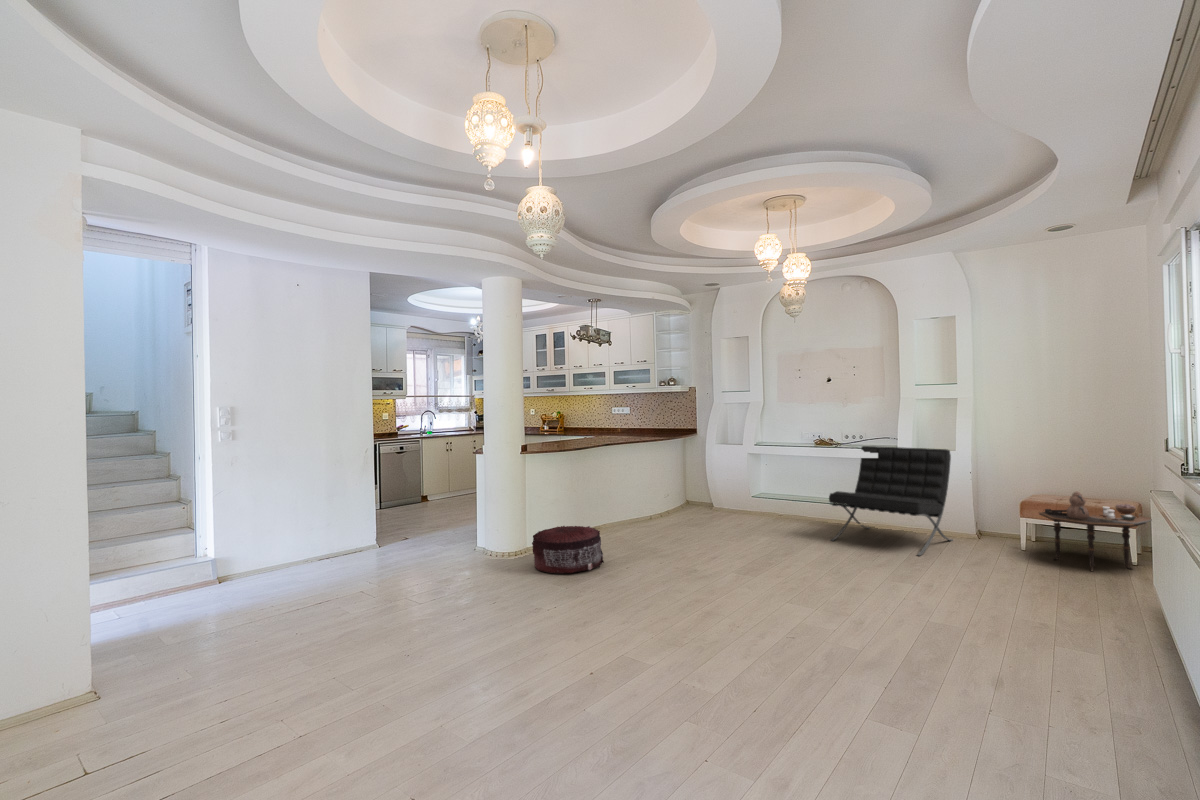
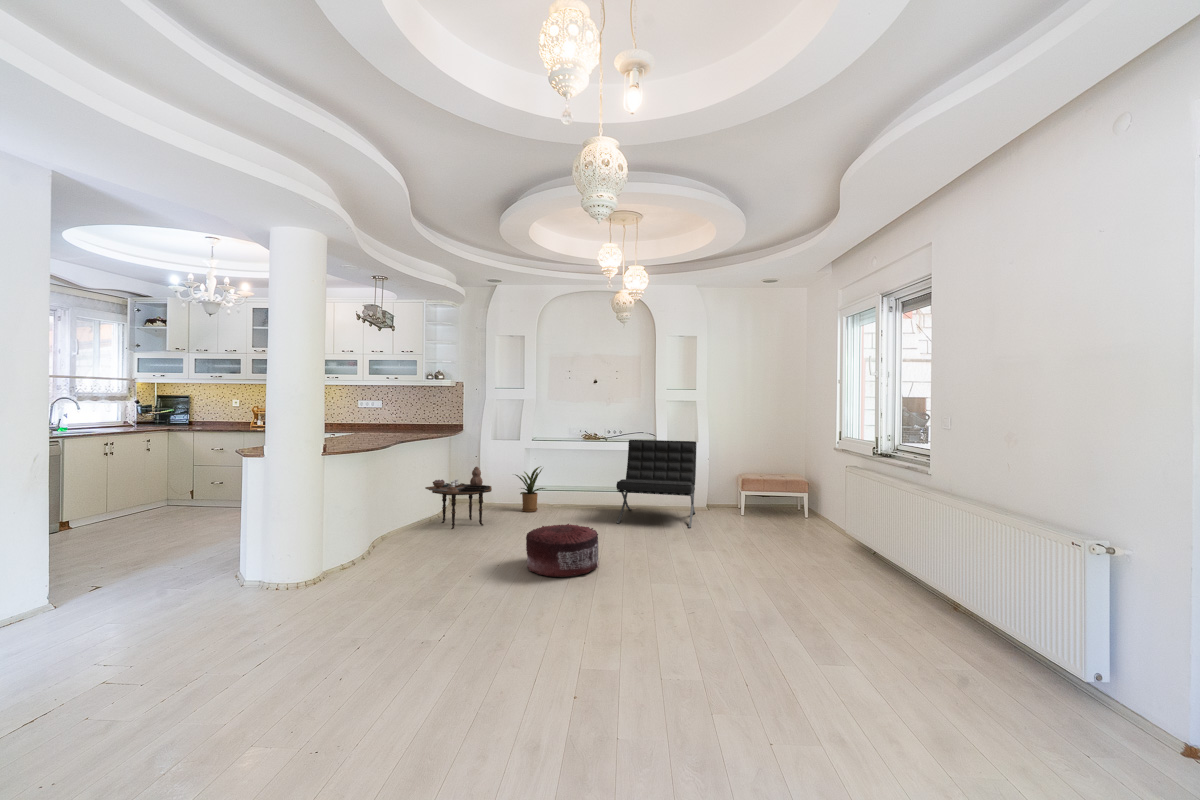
house plant: none [727,472,772,520] -> present [516,467,545,512]
side table: present [1039,491,1152,571] -> present [425,467,492,529]
pouf: present [532,526,604,573] -> present [526,524,599,577]

